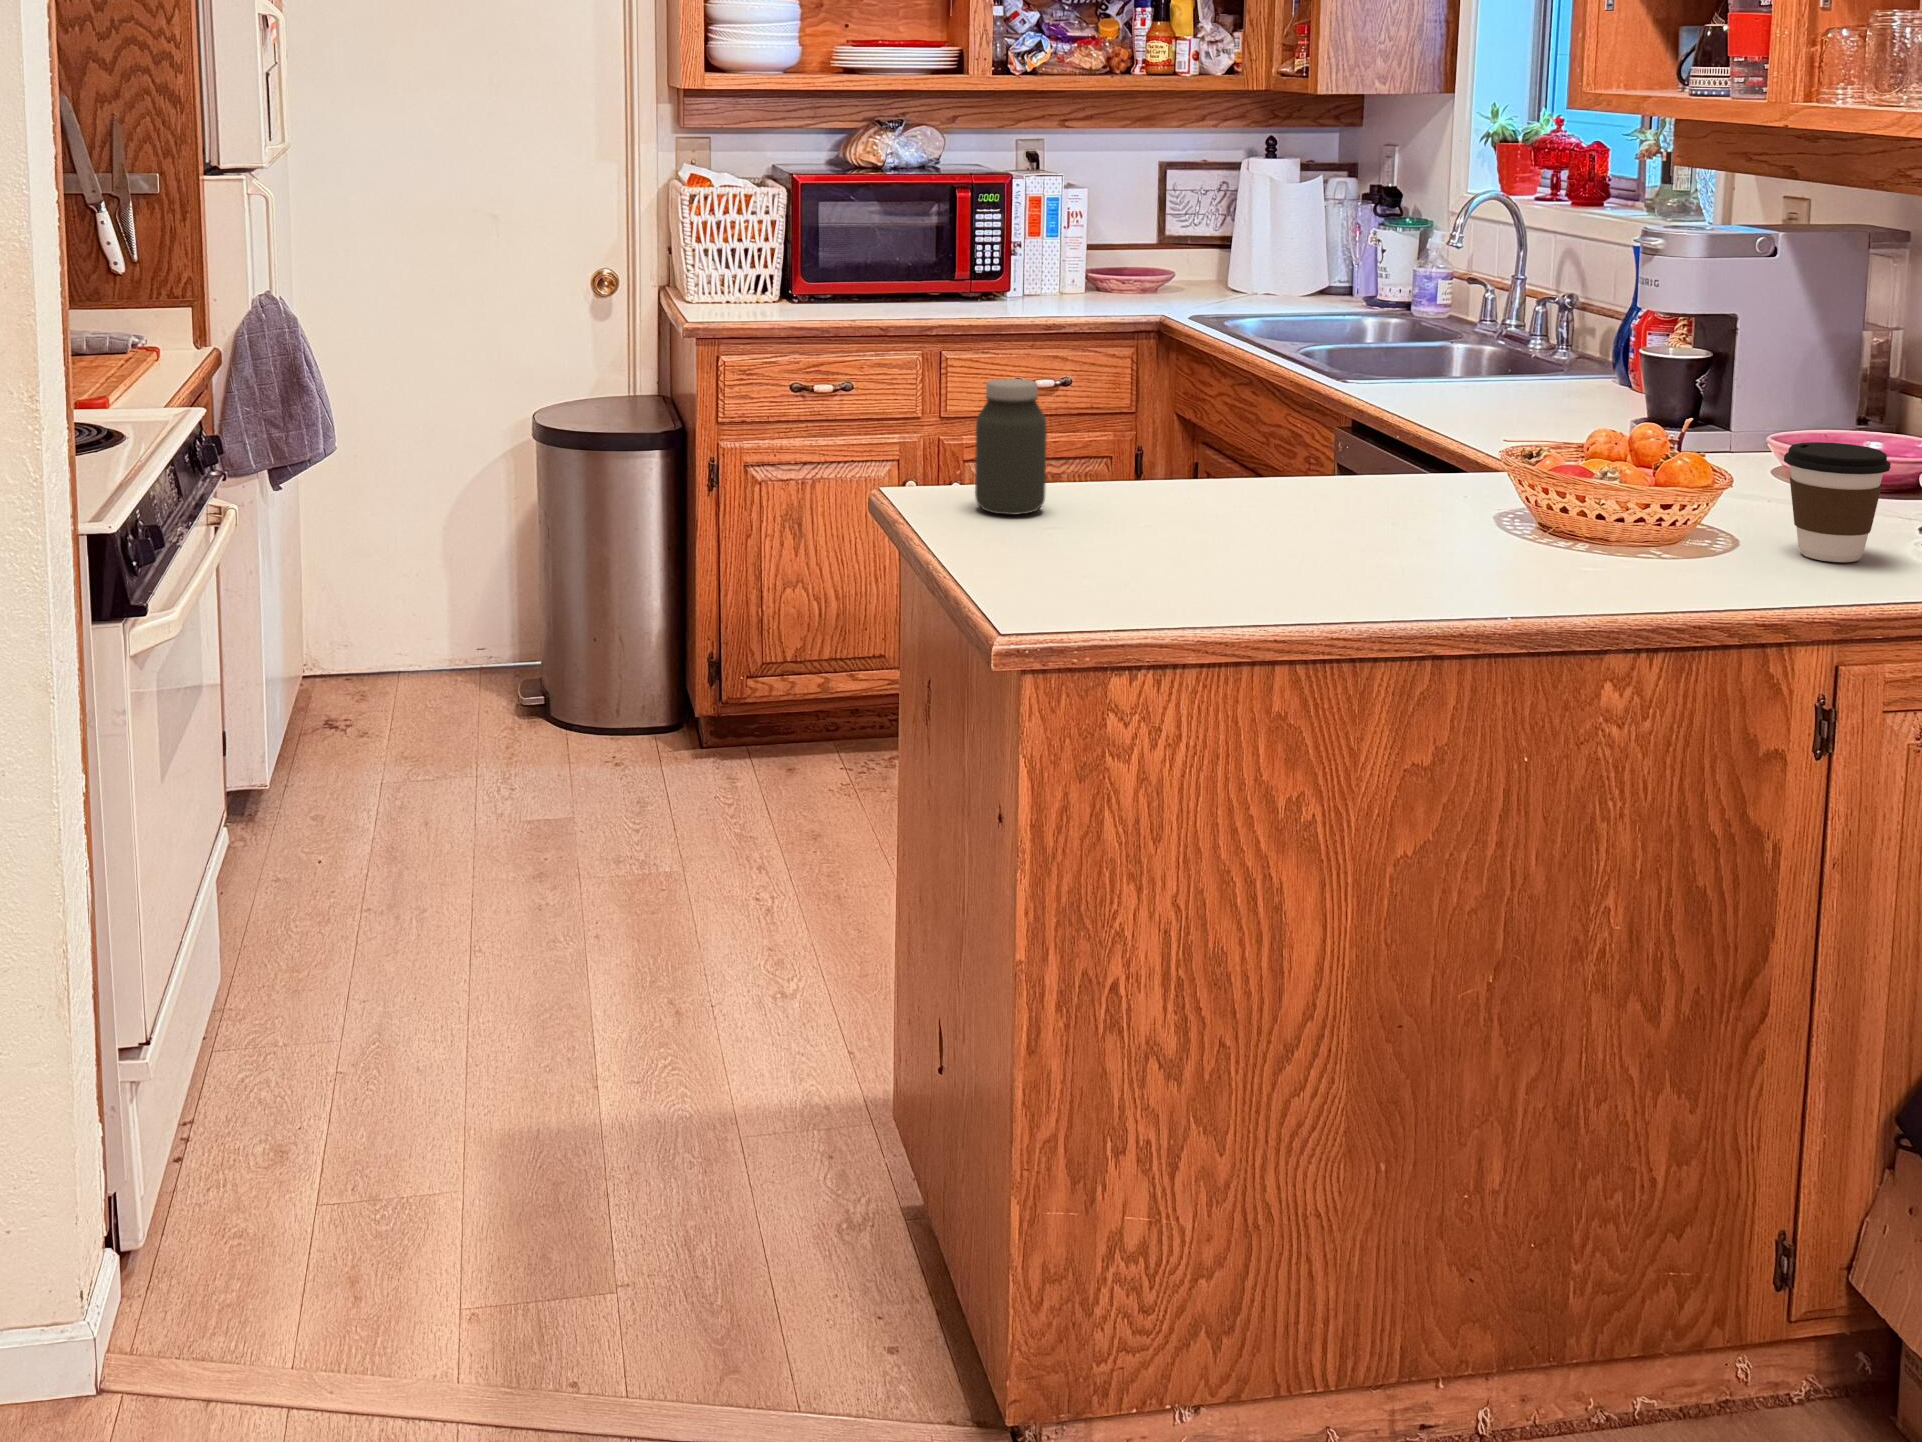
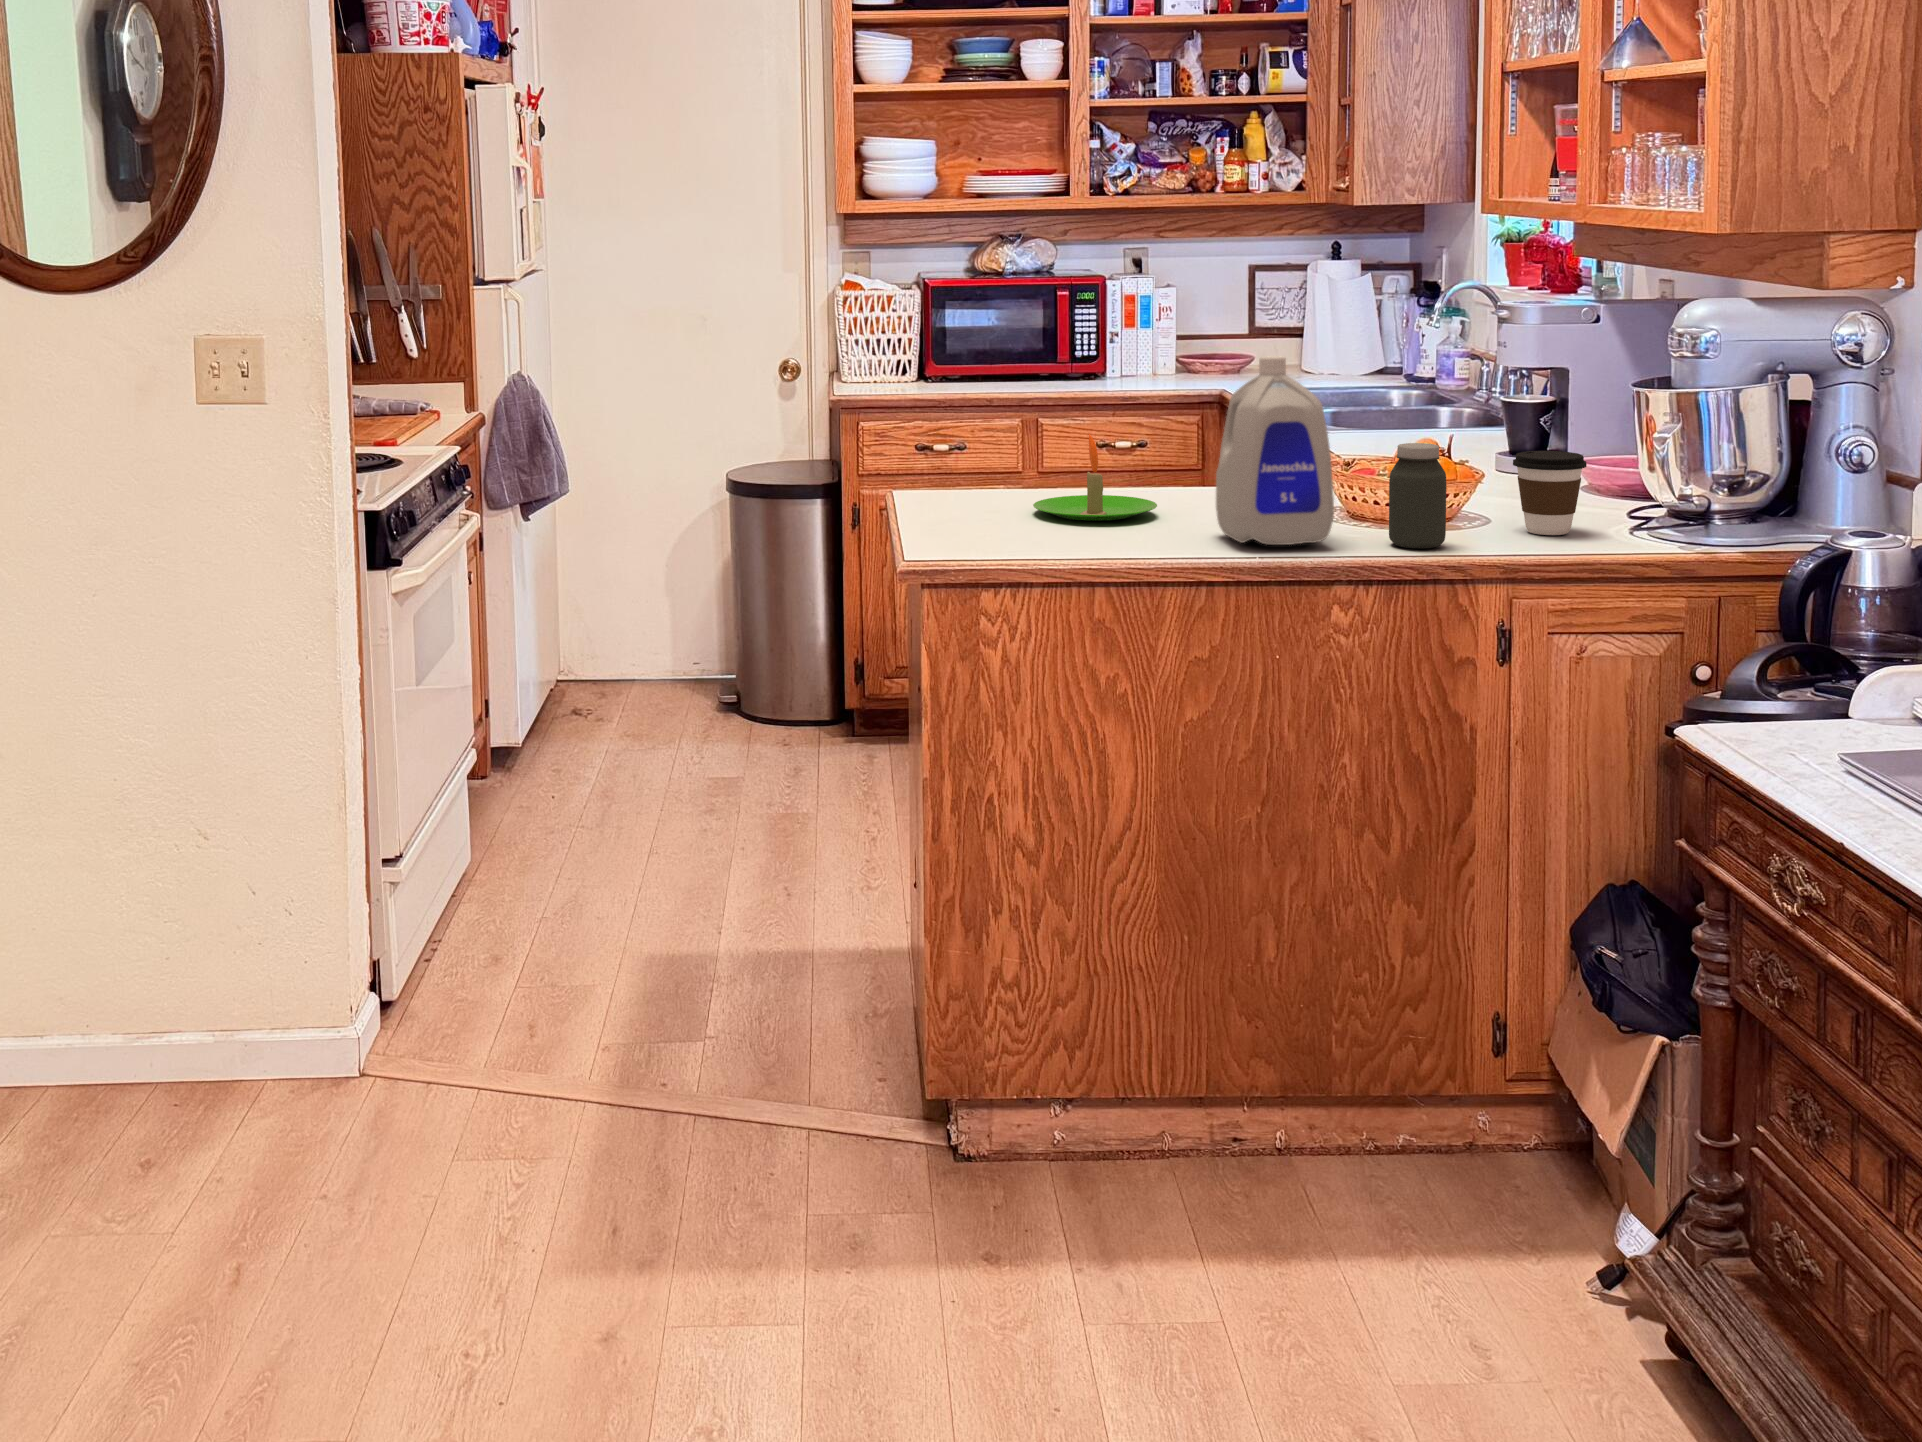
bottle: none [1407,315,1594,592] -> present [1216,356,1334,545]
jar: present [975,379,1047,515] -> present [1389,443,1446,548]
candle: none [1115,418,1294,545] -> present [1033,434,1157,521]

